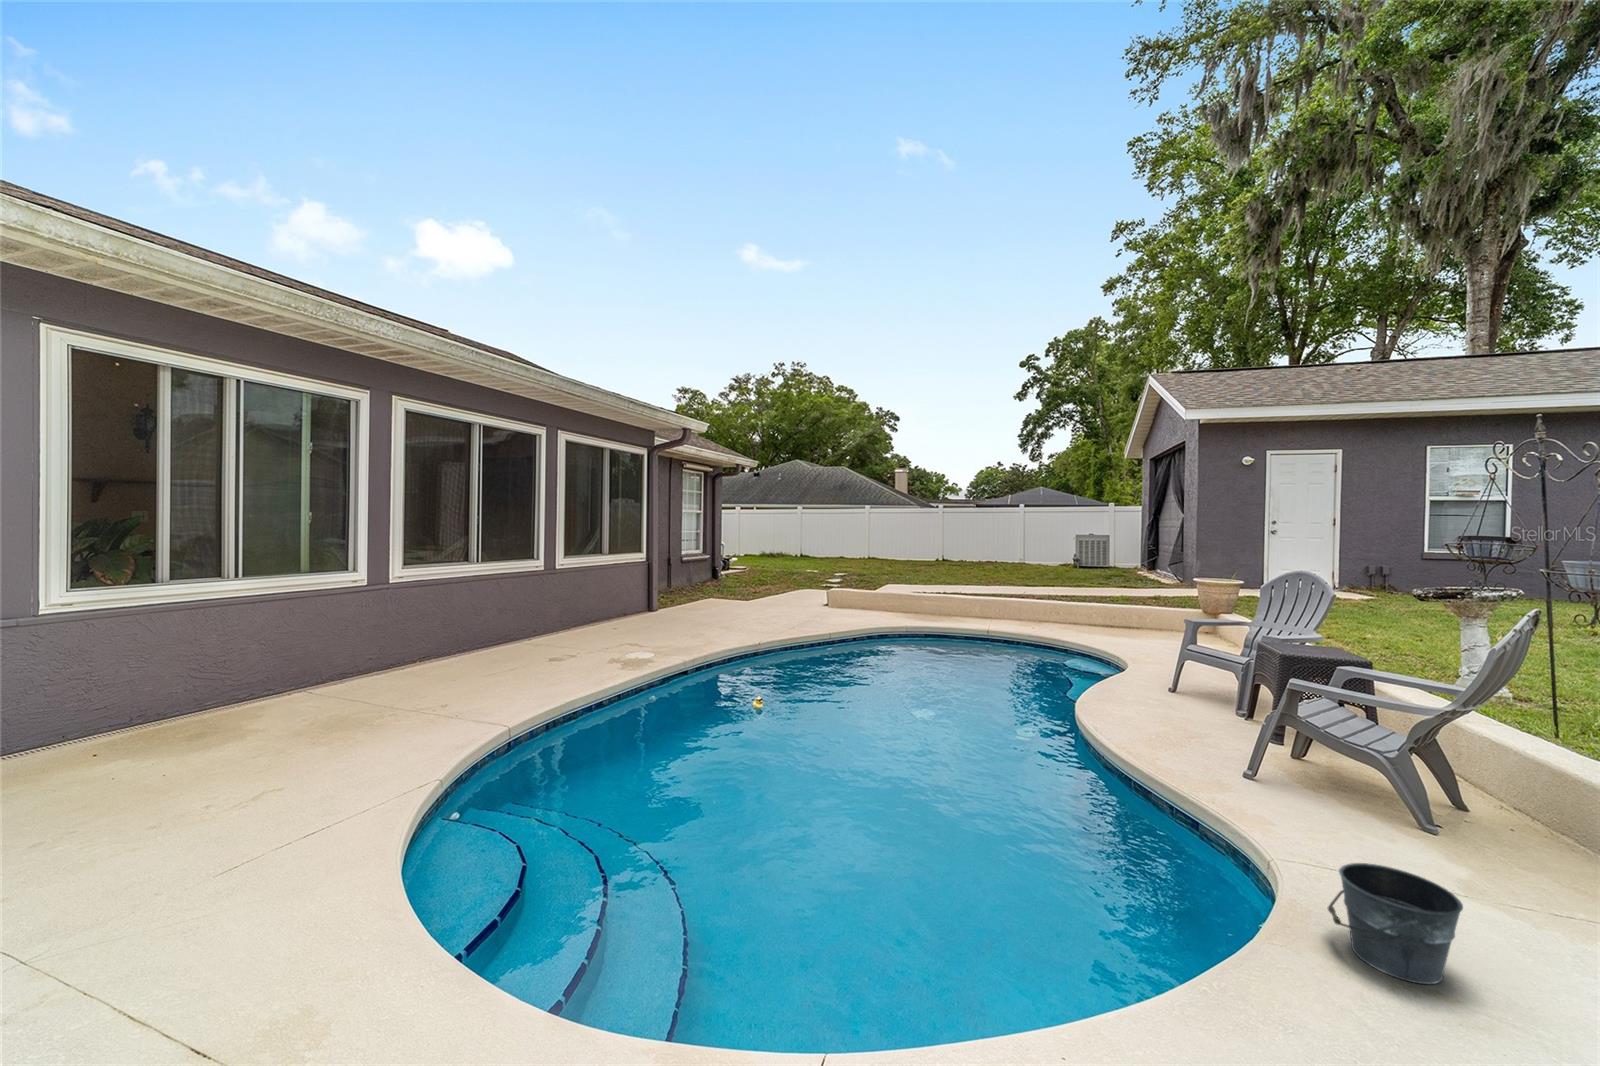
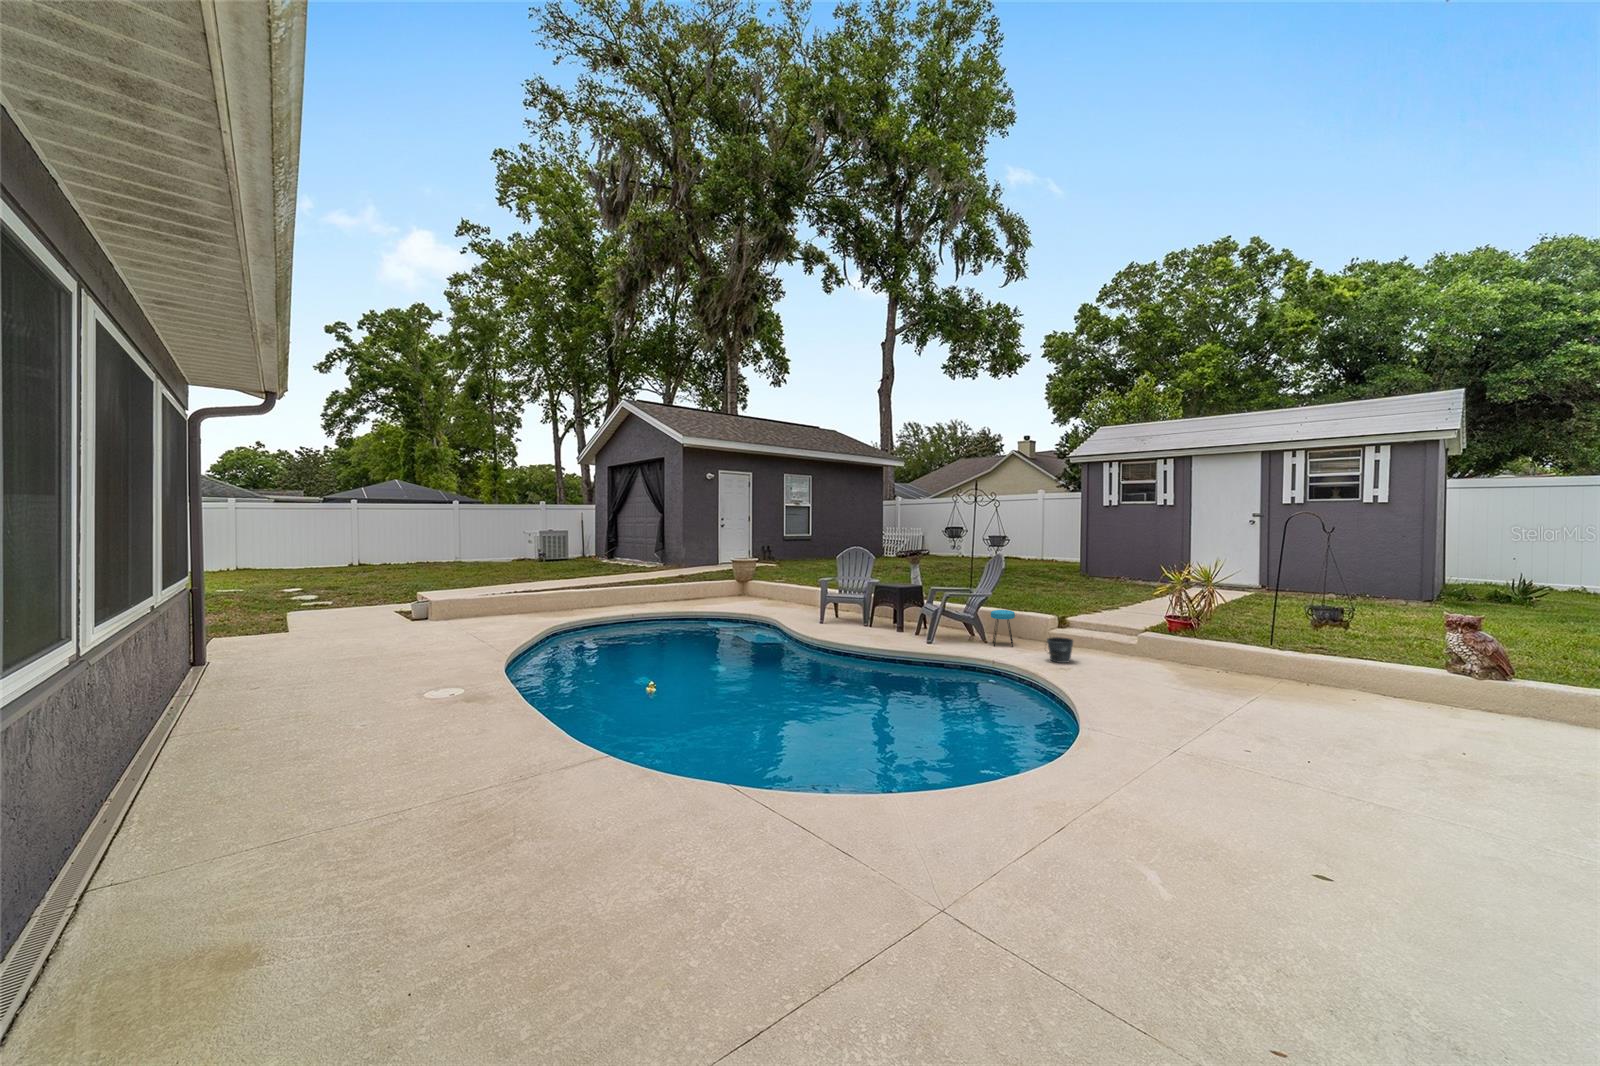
stool: none [1325,739,1427,861] -> present [991,610,1015,647]

